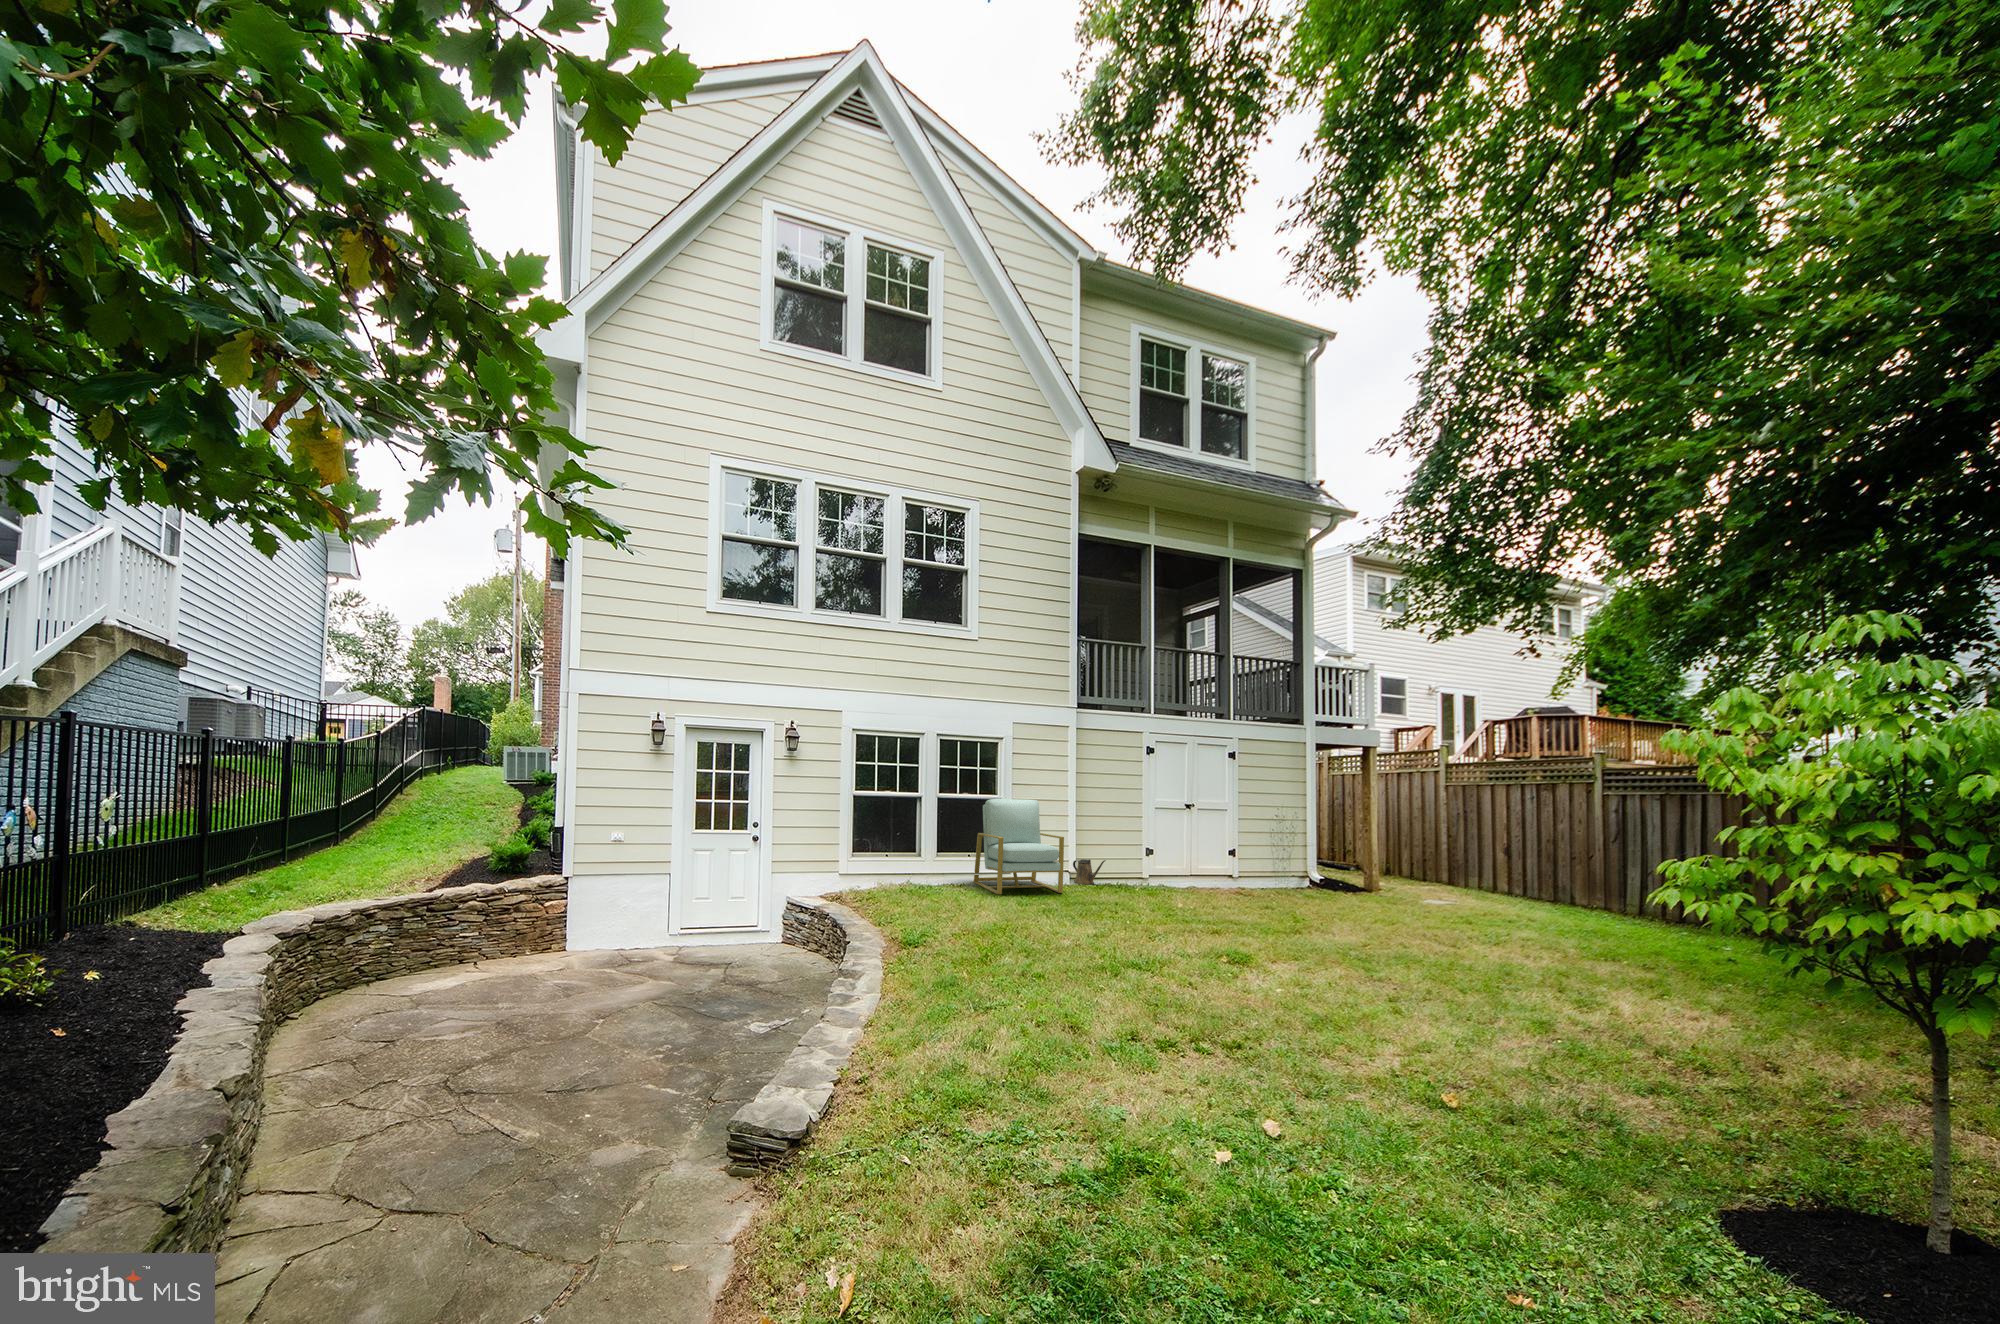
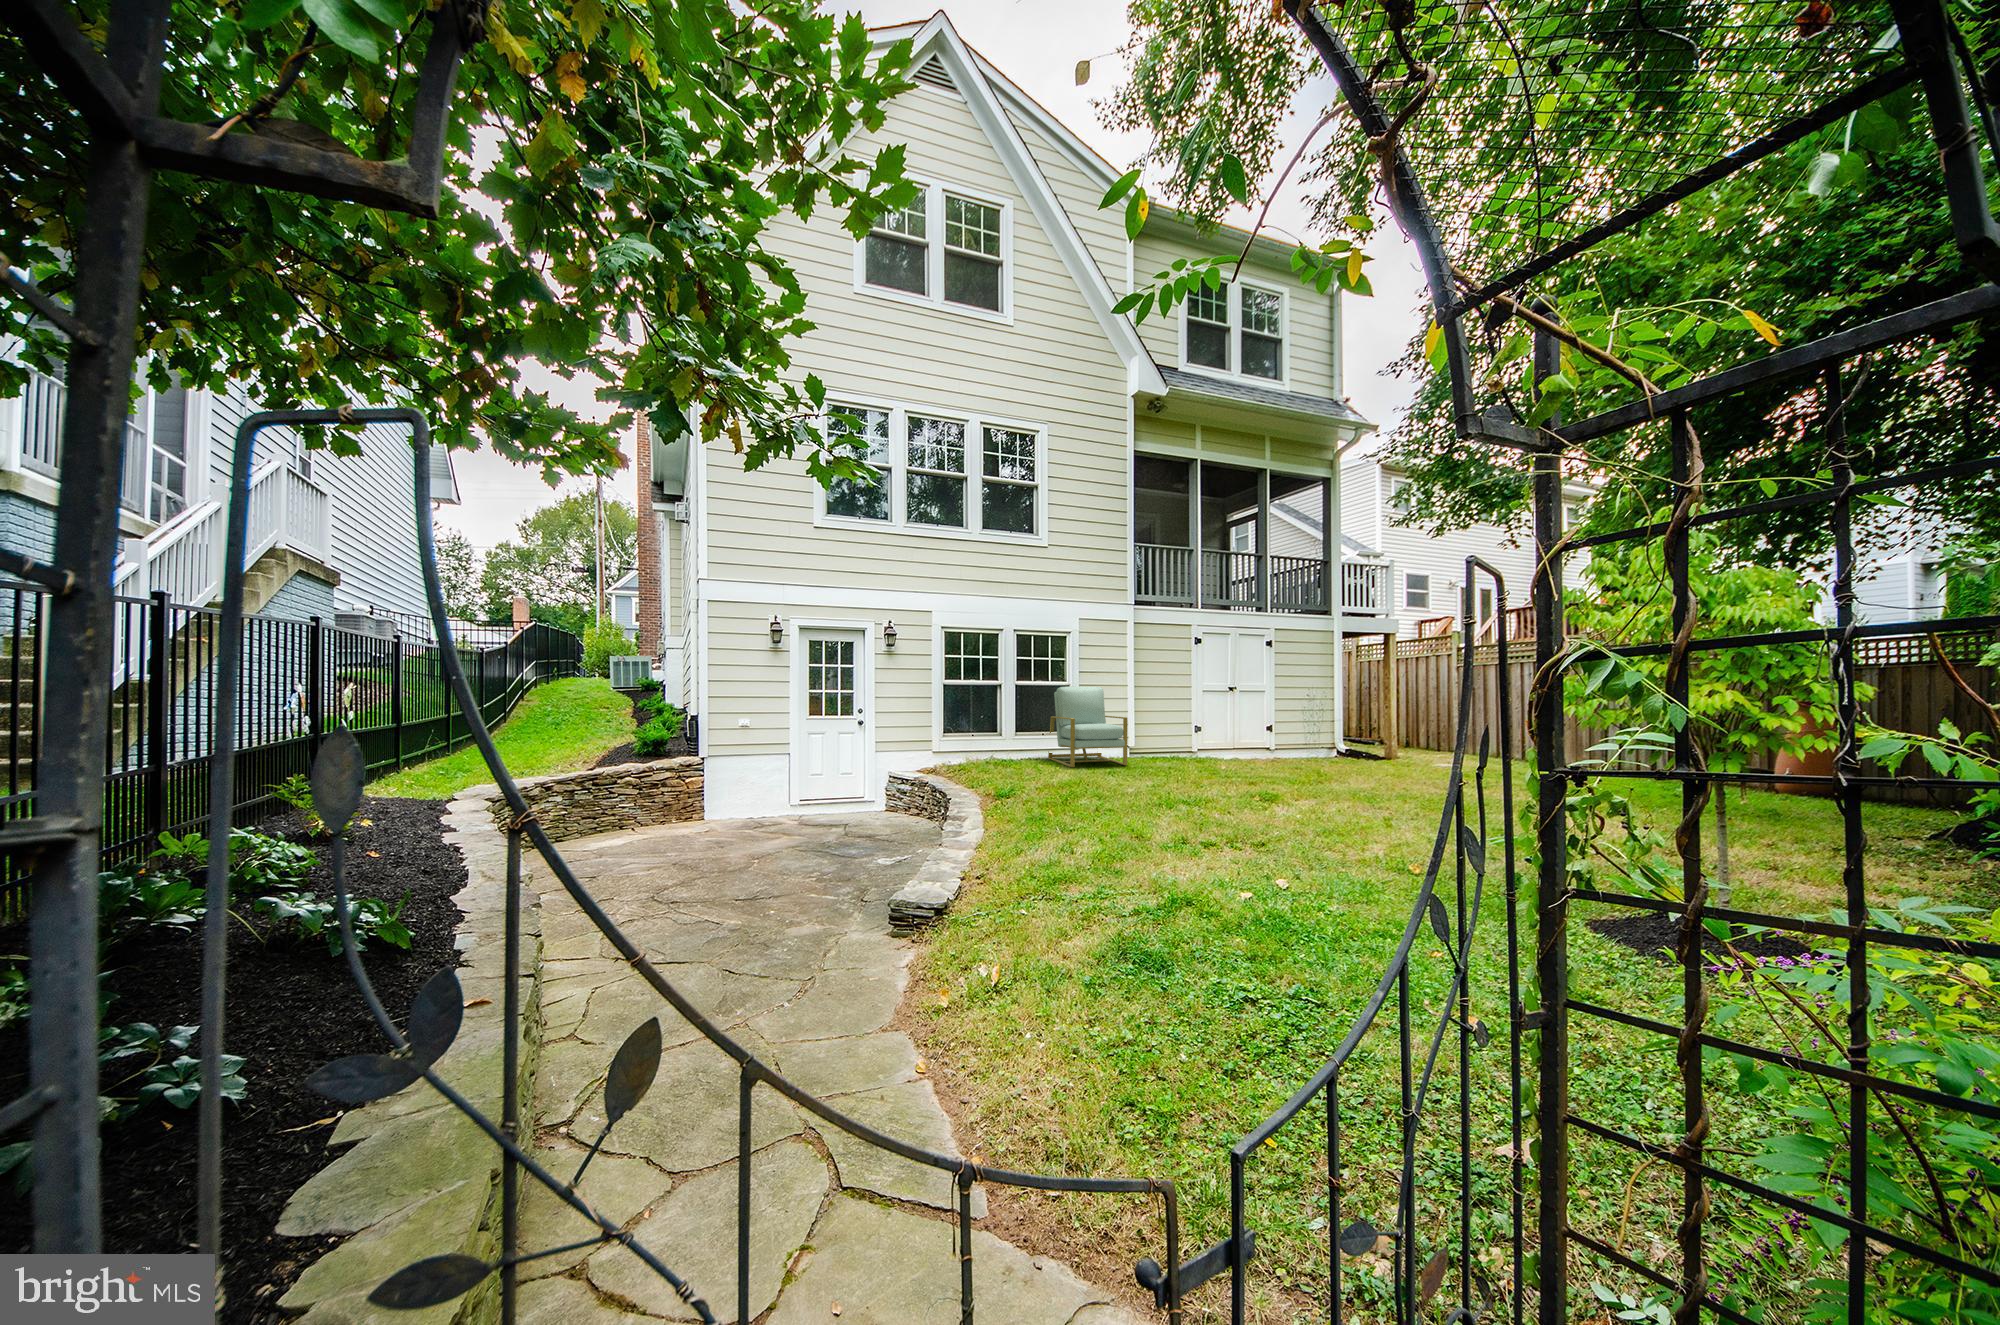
watering can: present [1073,859,1106,884] -> none [1133,738,1163,759]

